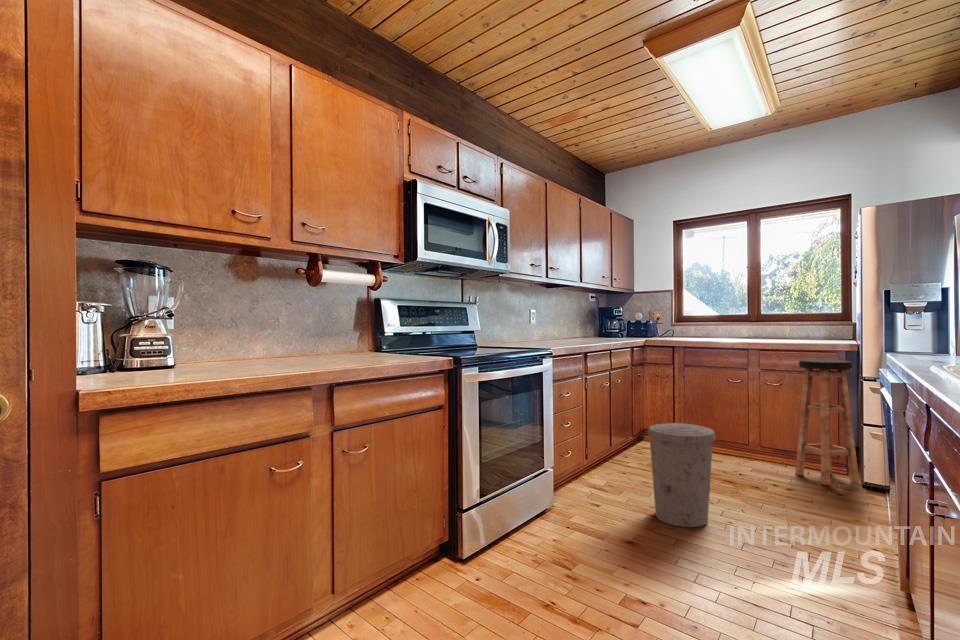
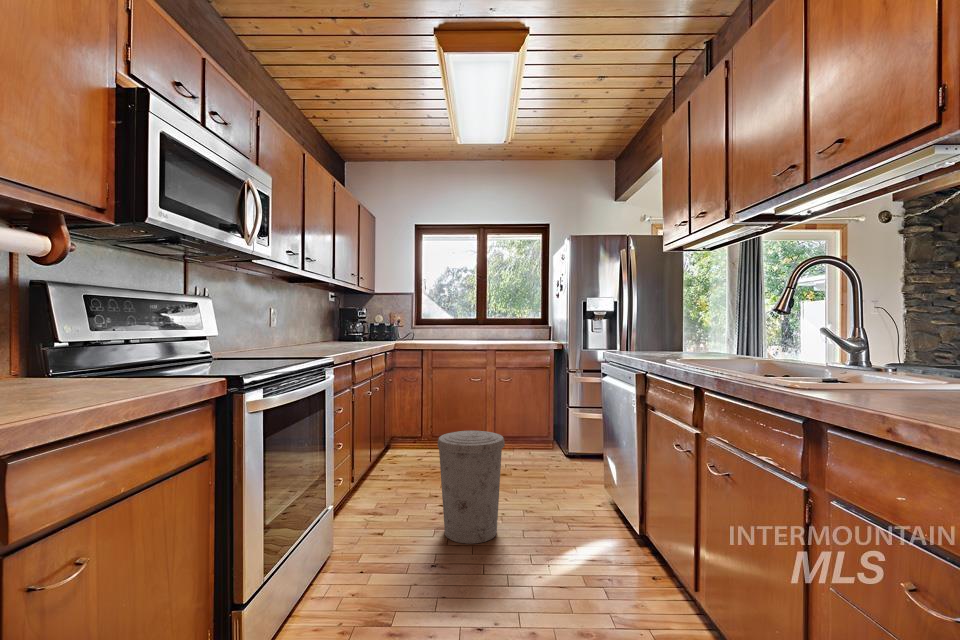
bar stool: present [795,359,859,485] -> none [535,357,582,470]

